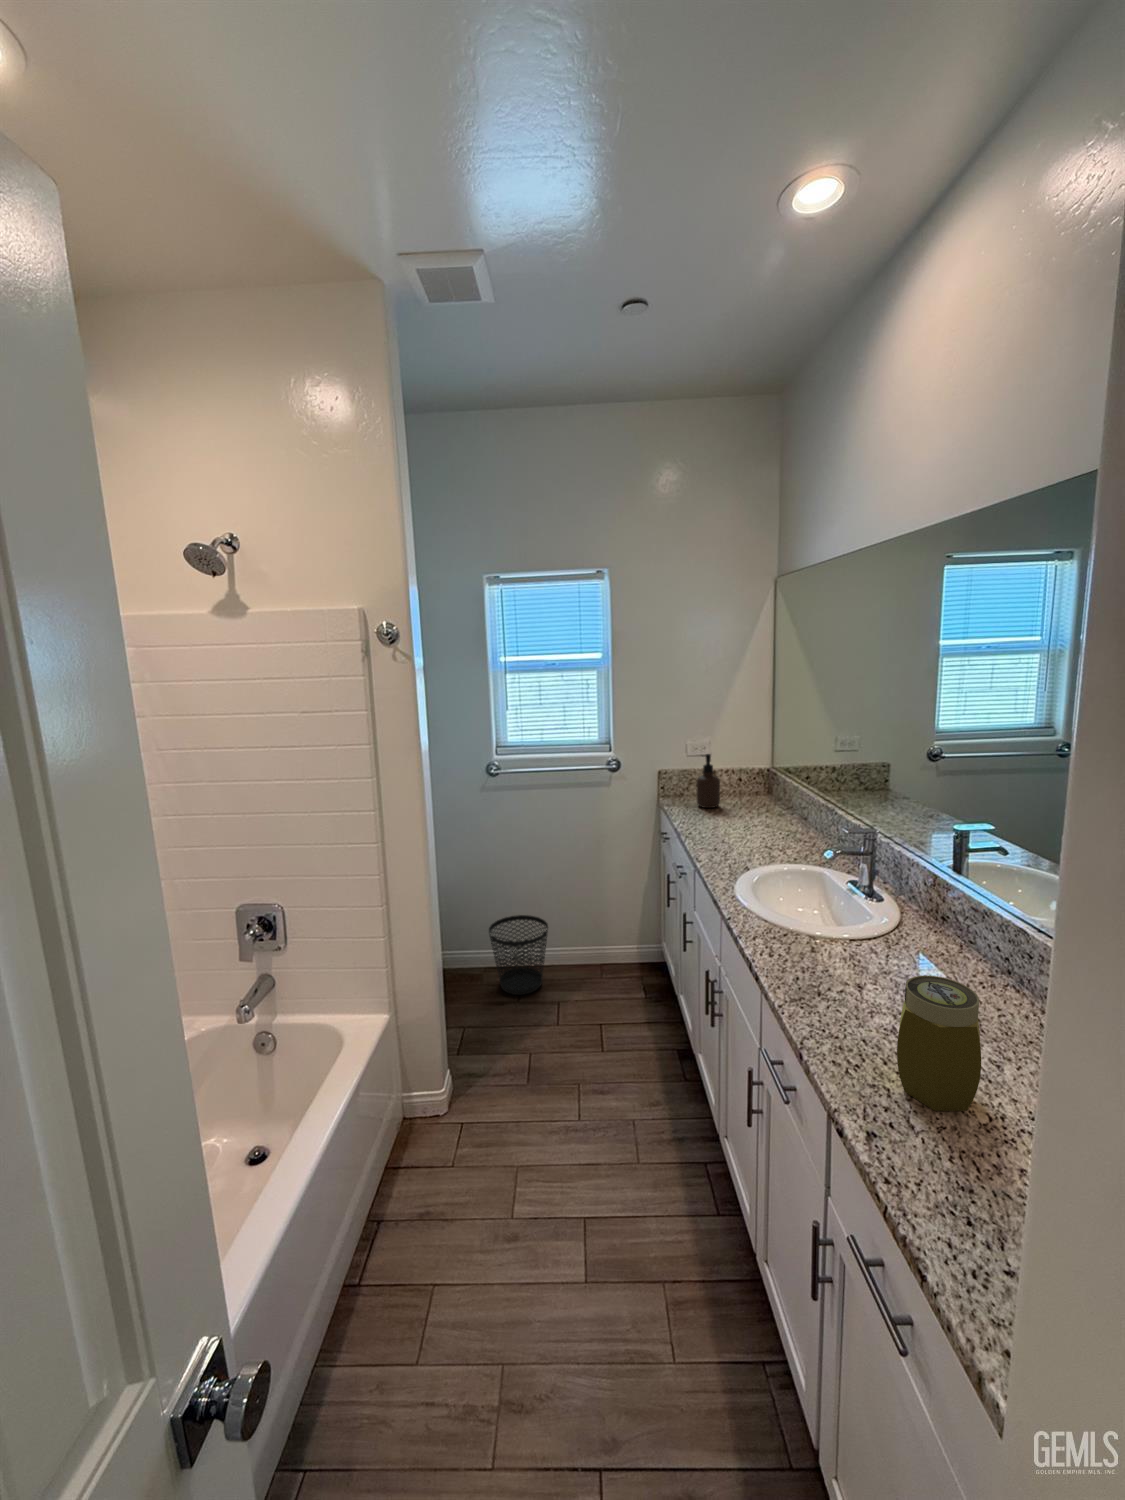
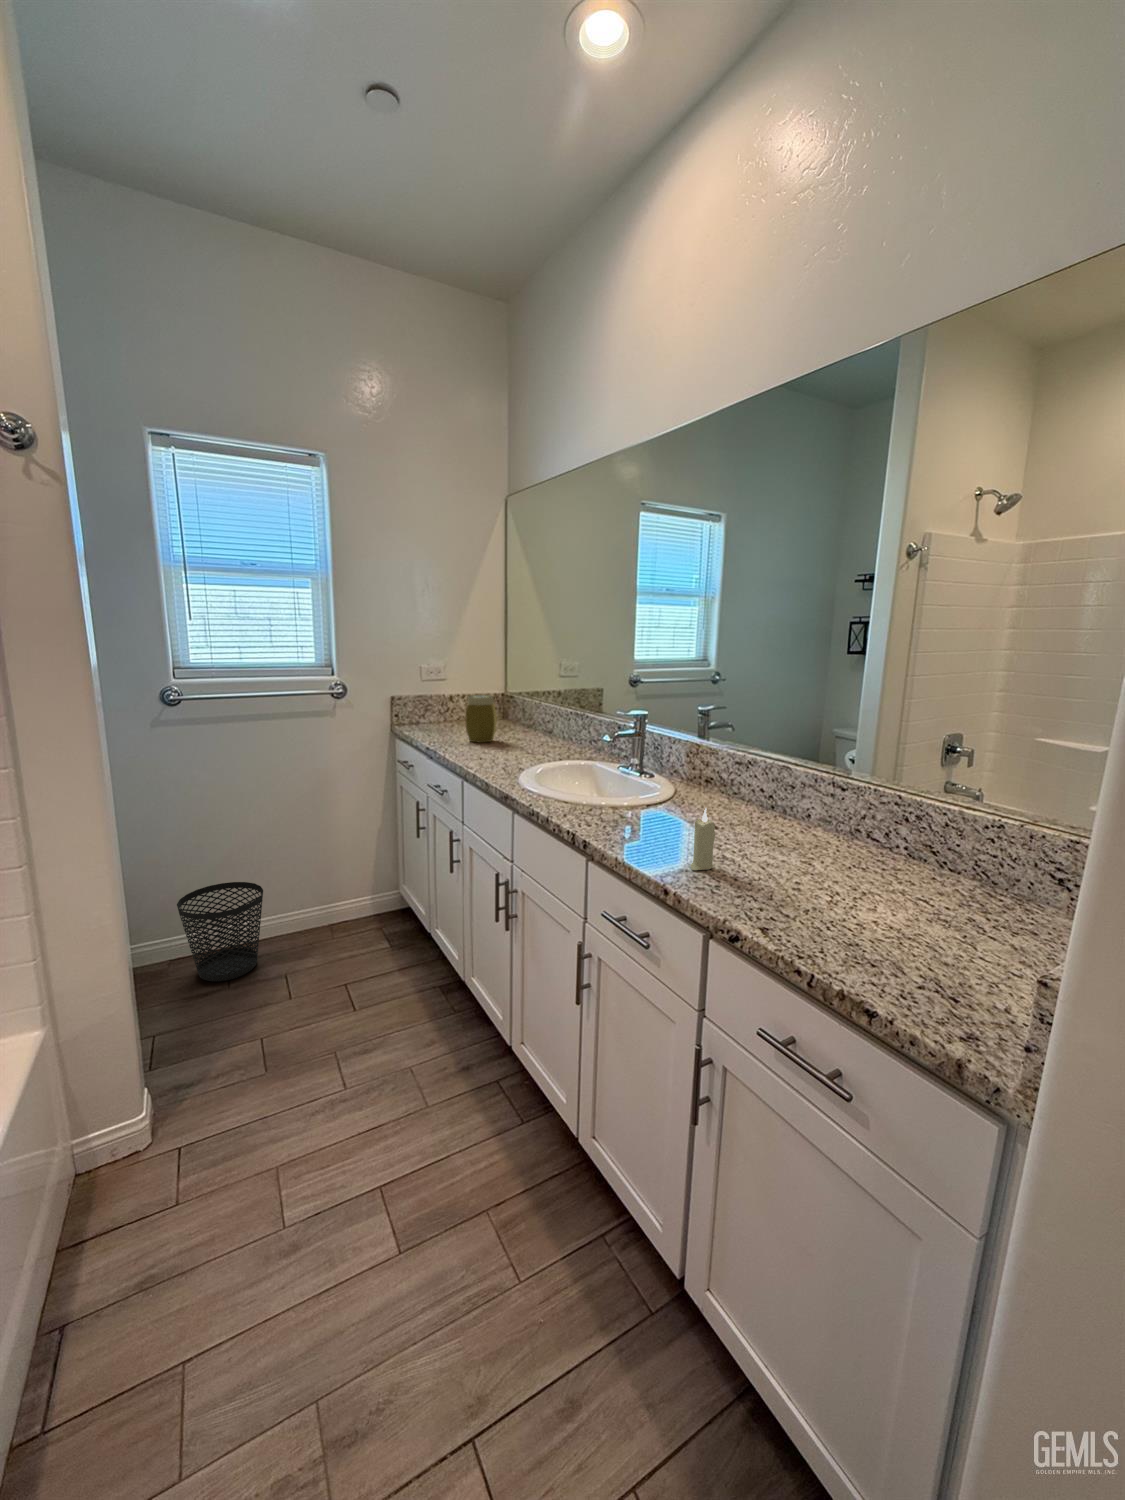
soap dispenser: present [696,754,720,808] -> none [435,674,460,732]
jar: present [897,975,981,1111] -> present [465,695,497,743]
candle: none [844,980,872,1042] -> present [691,808,715,870]

